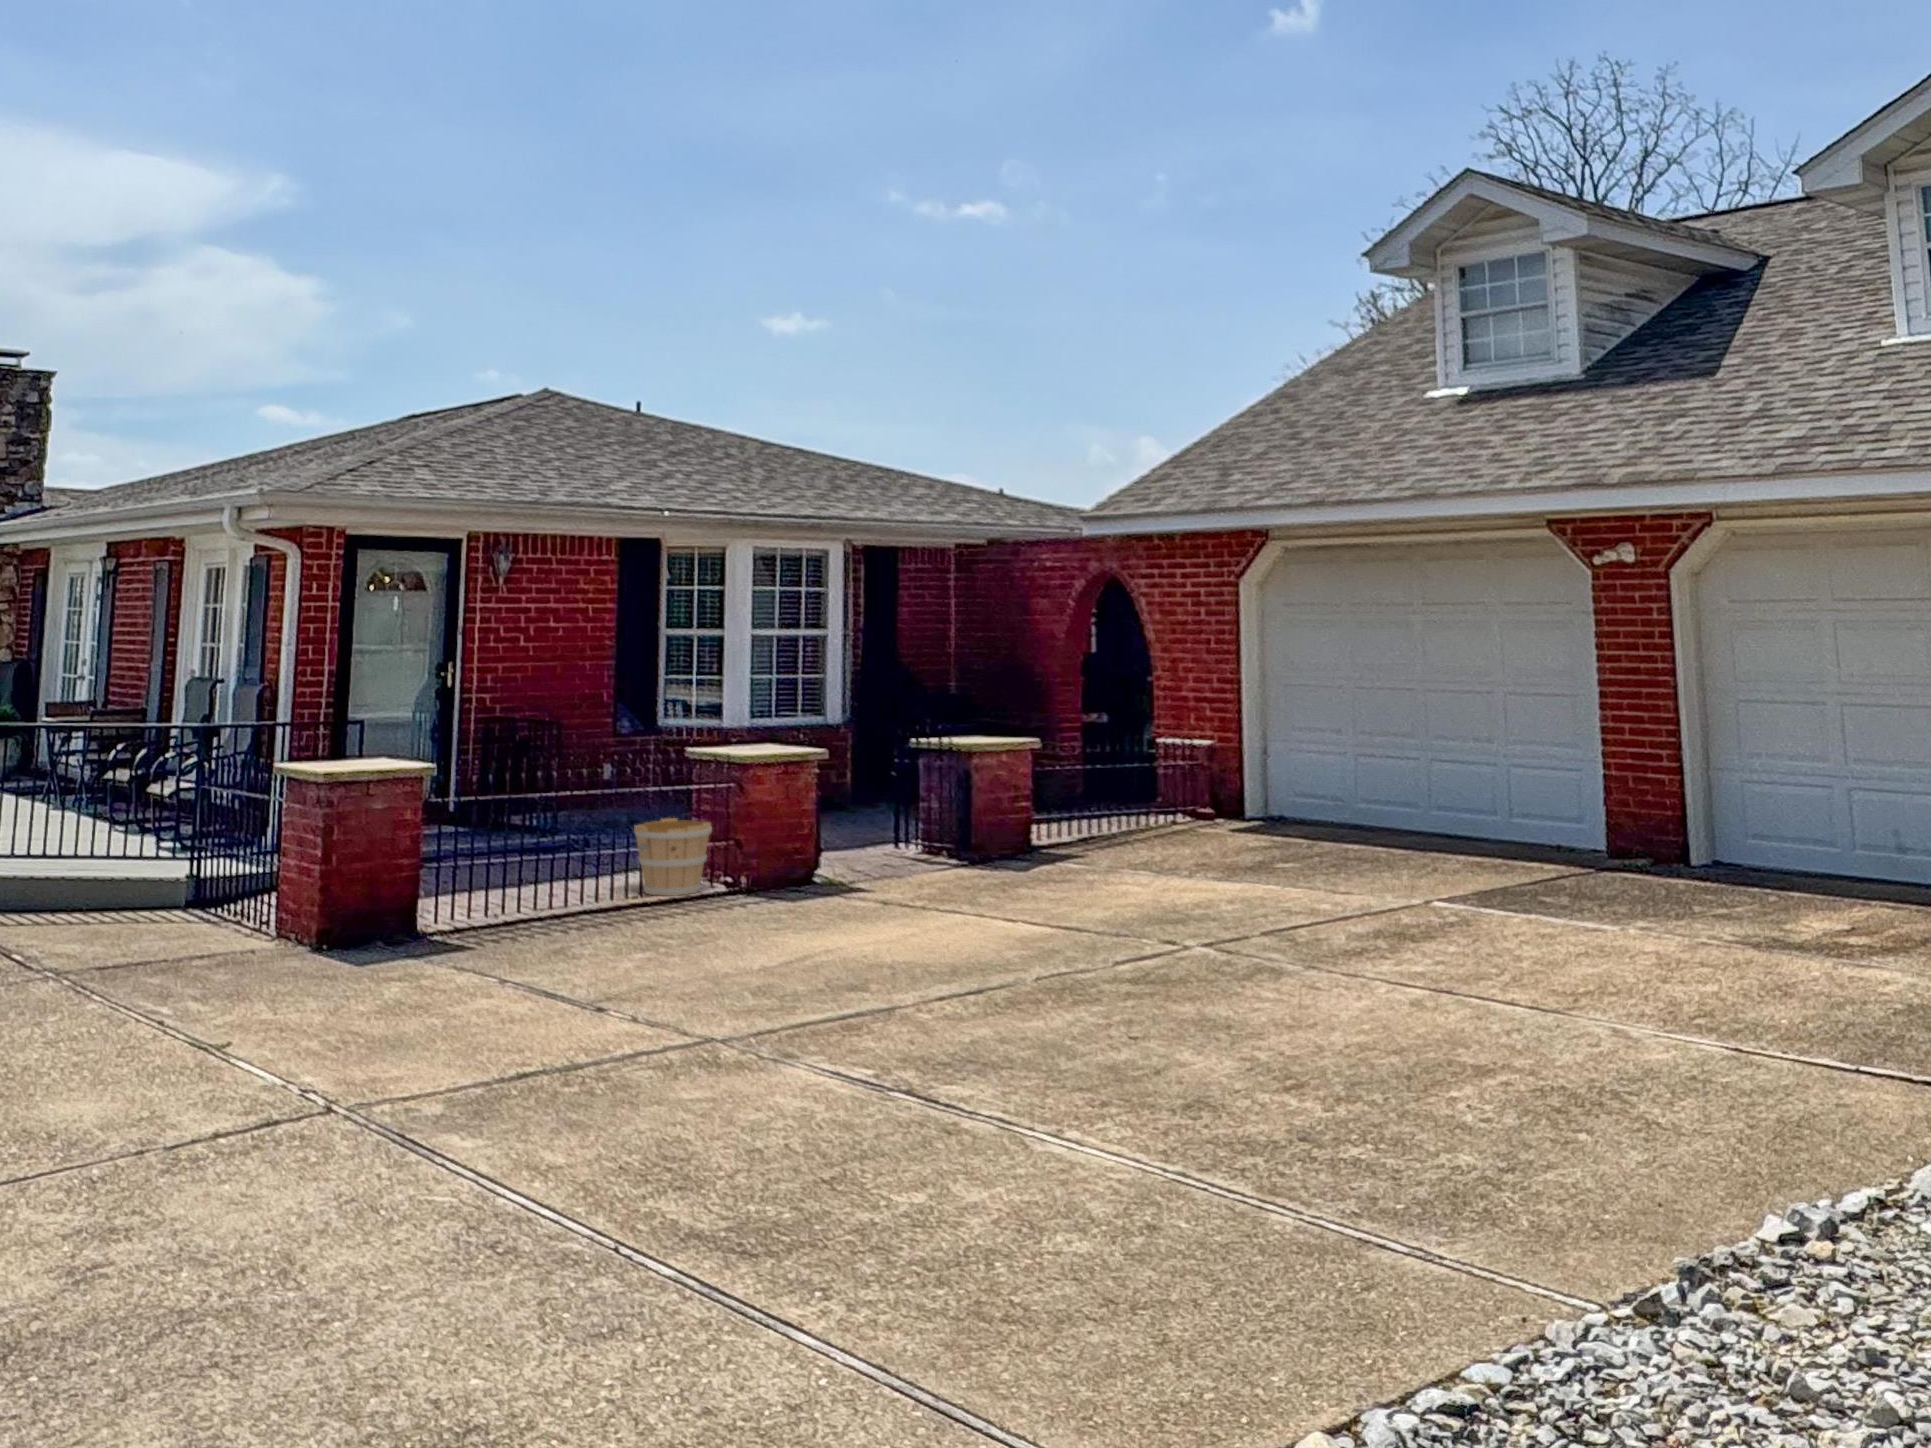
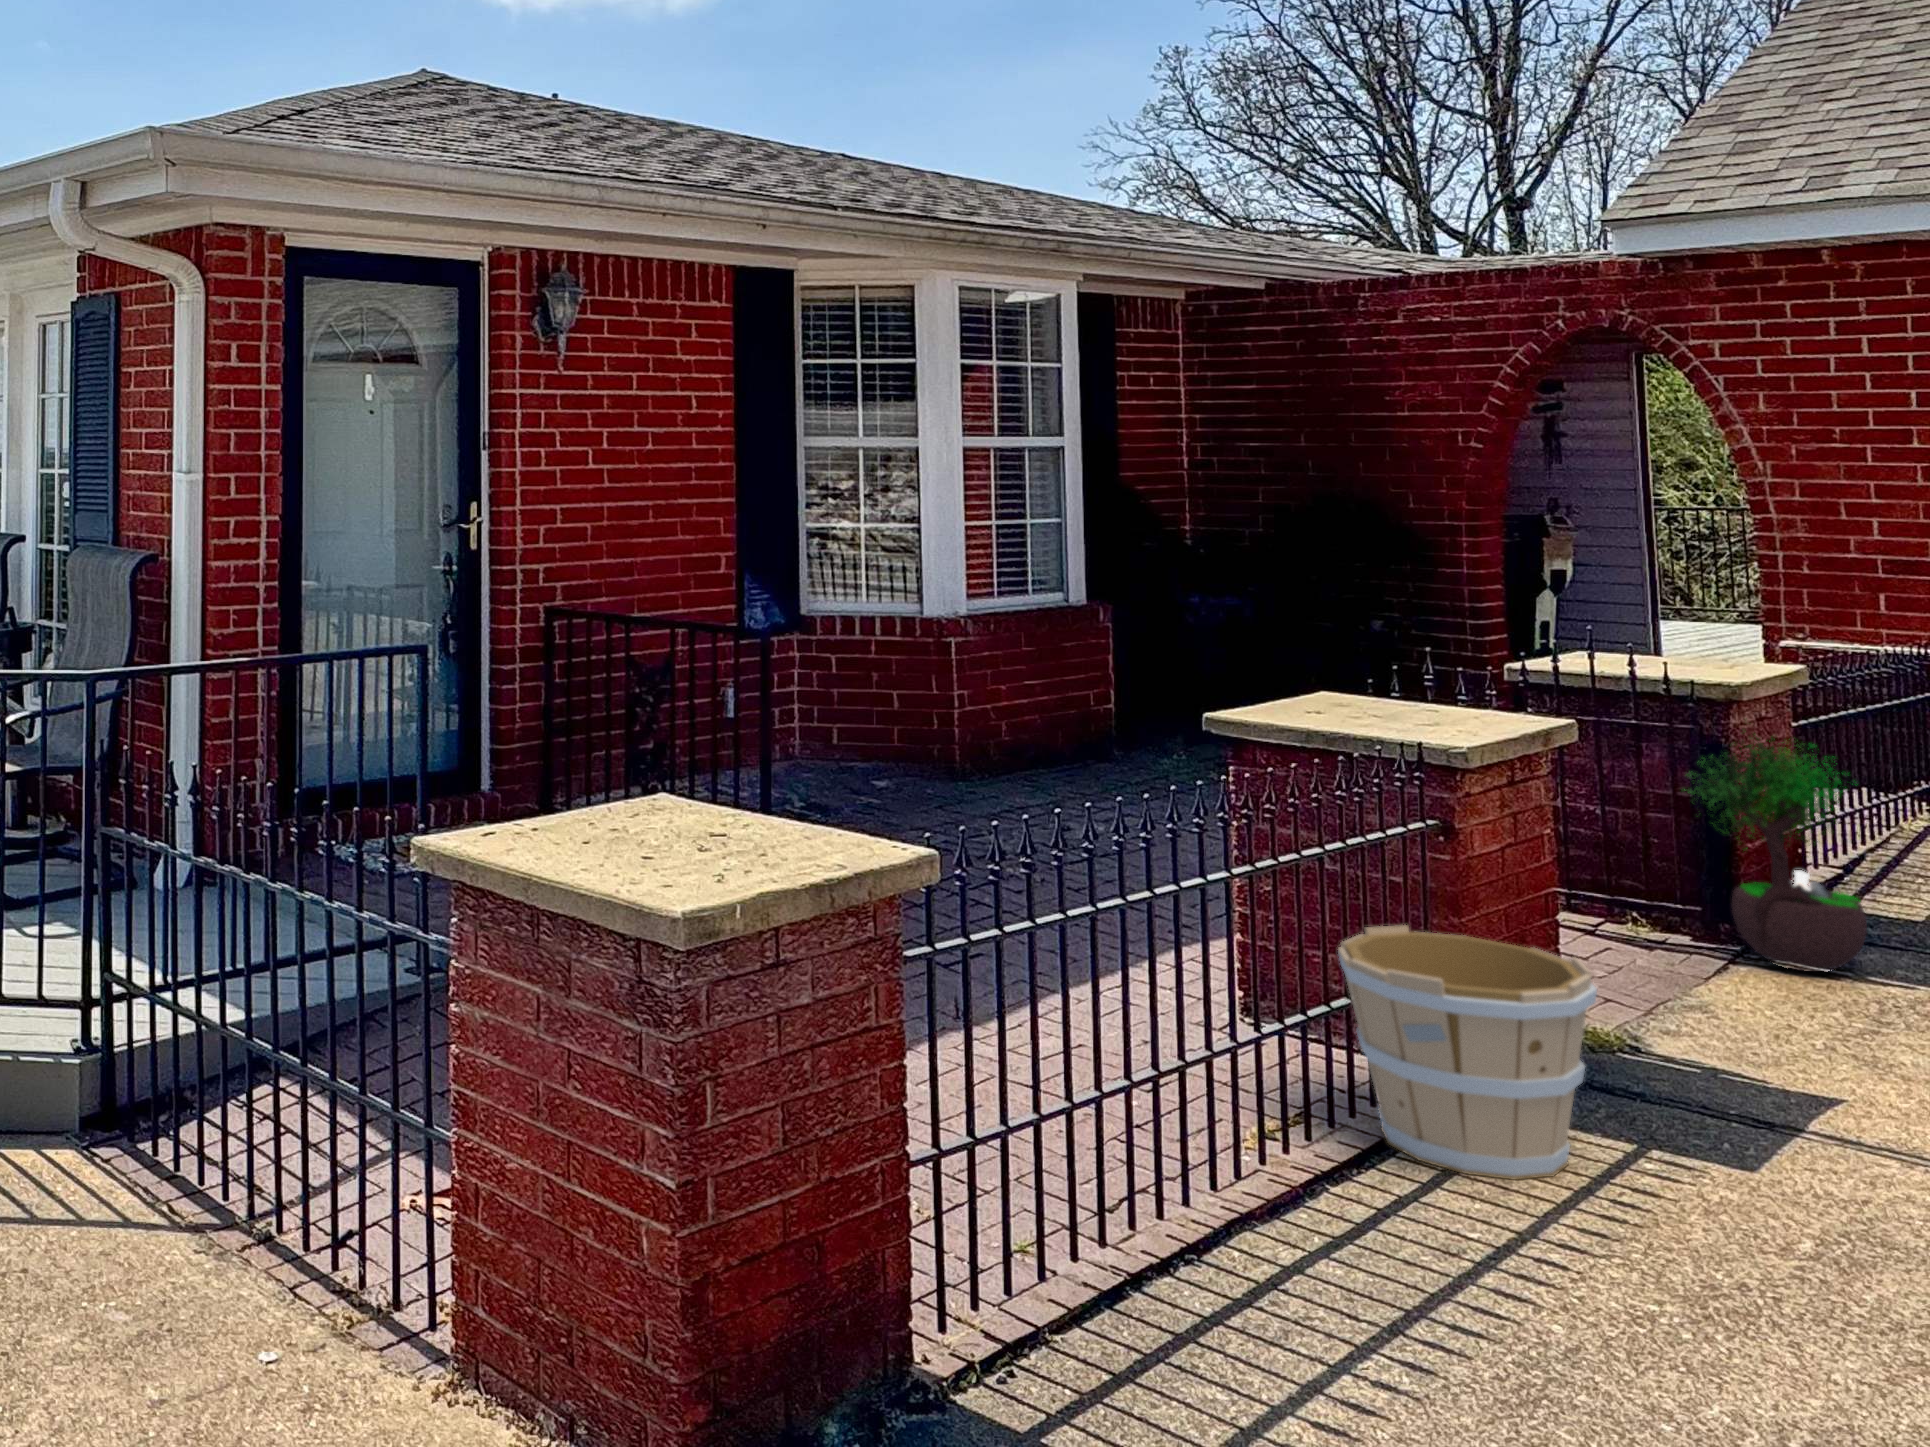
potted tree: none [887,751,955,857] -> present [1684,737,1867,972]

